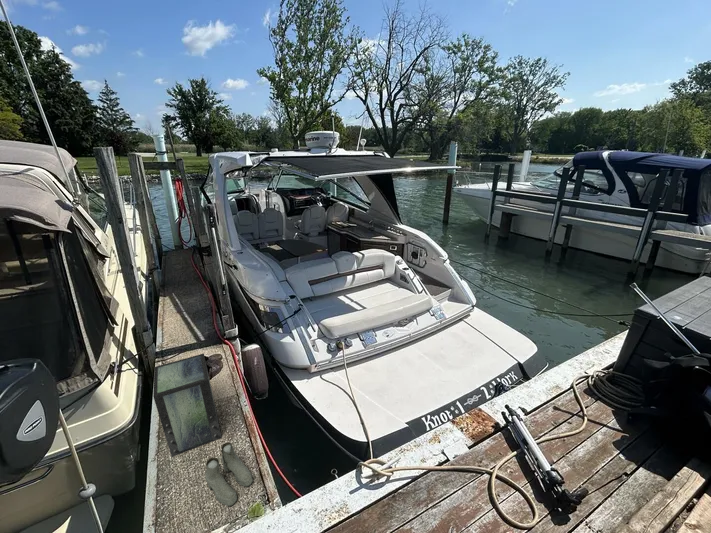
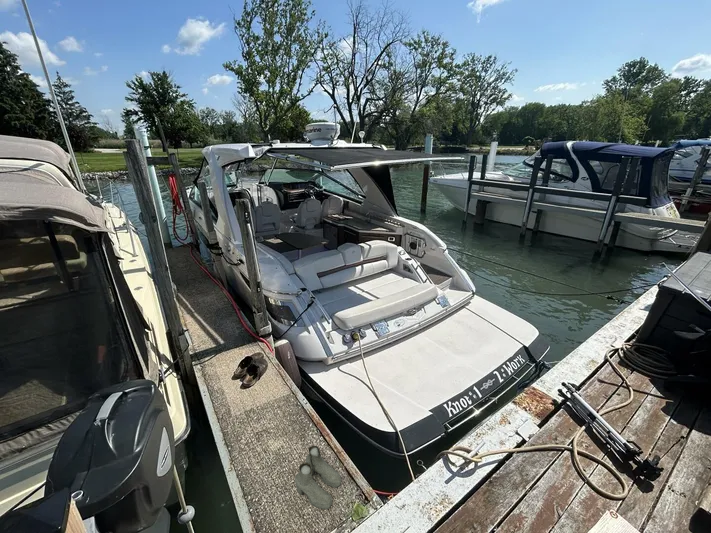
storage box: present [153,354,221,457] -> none [221,357,293,465]

